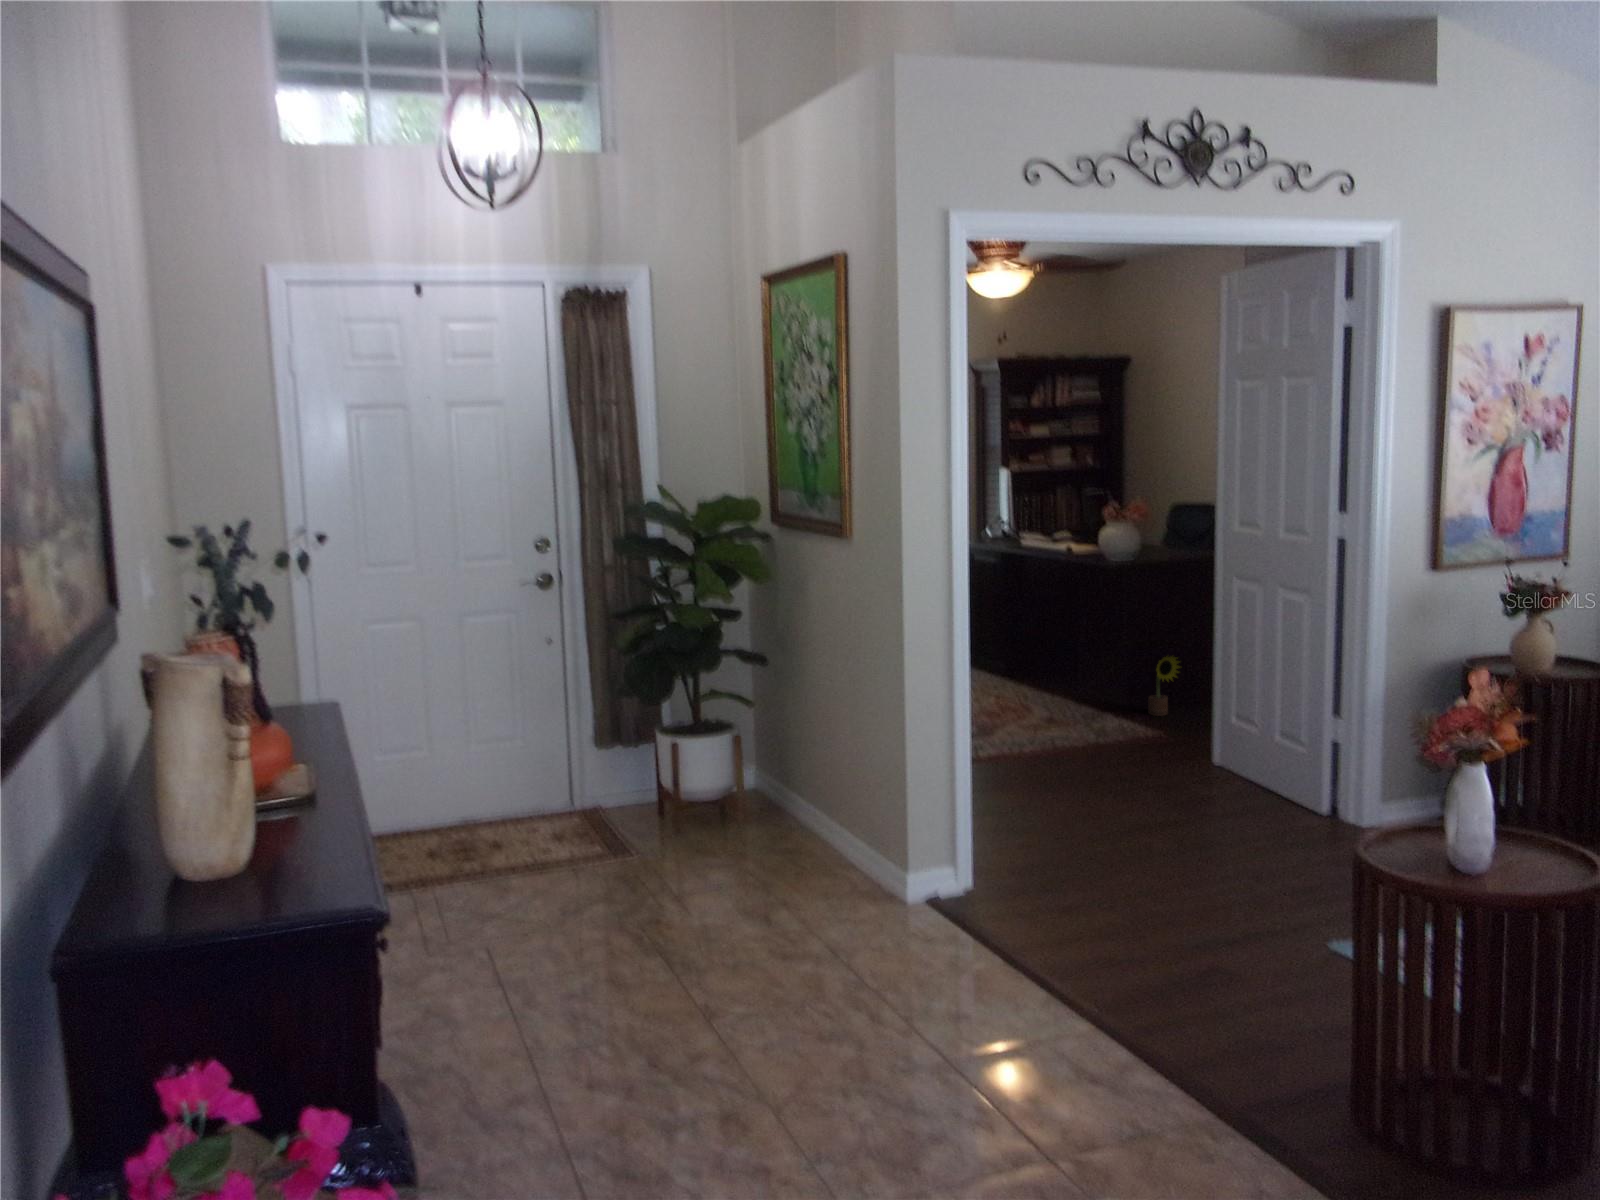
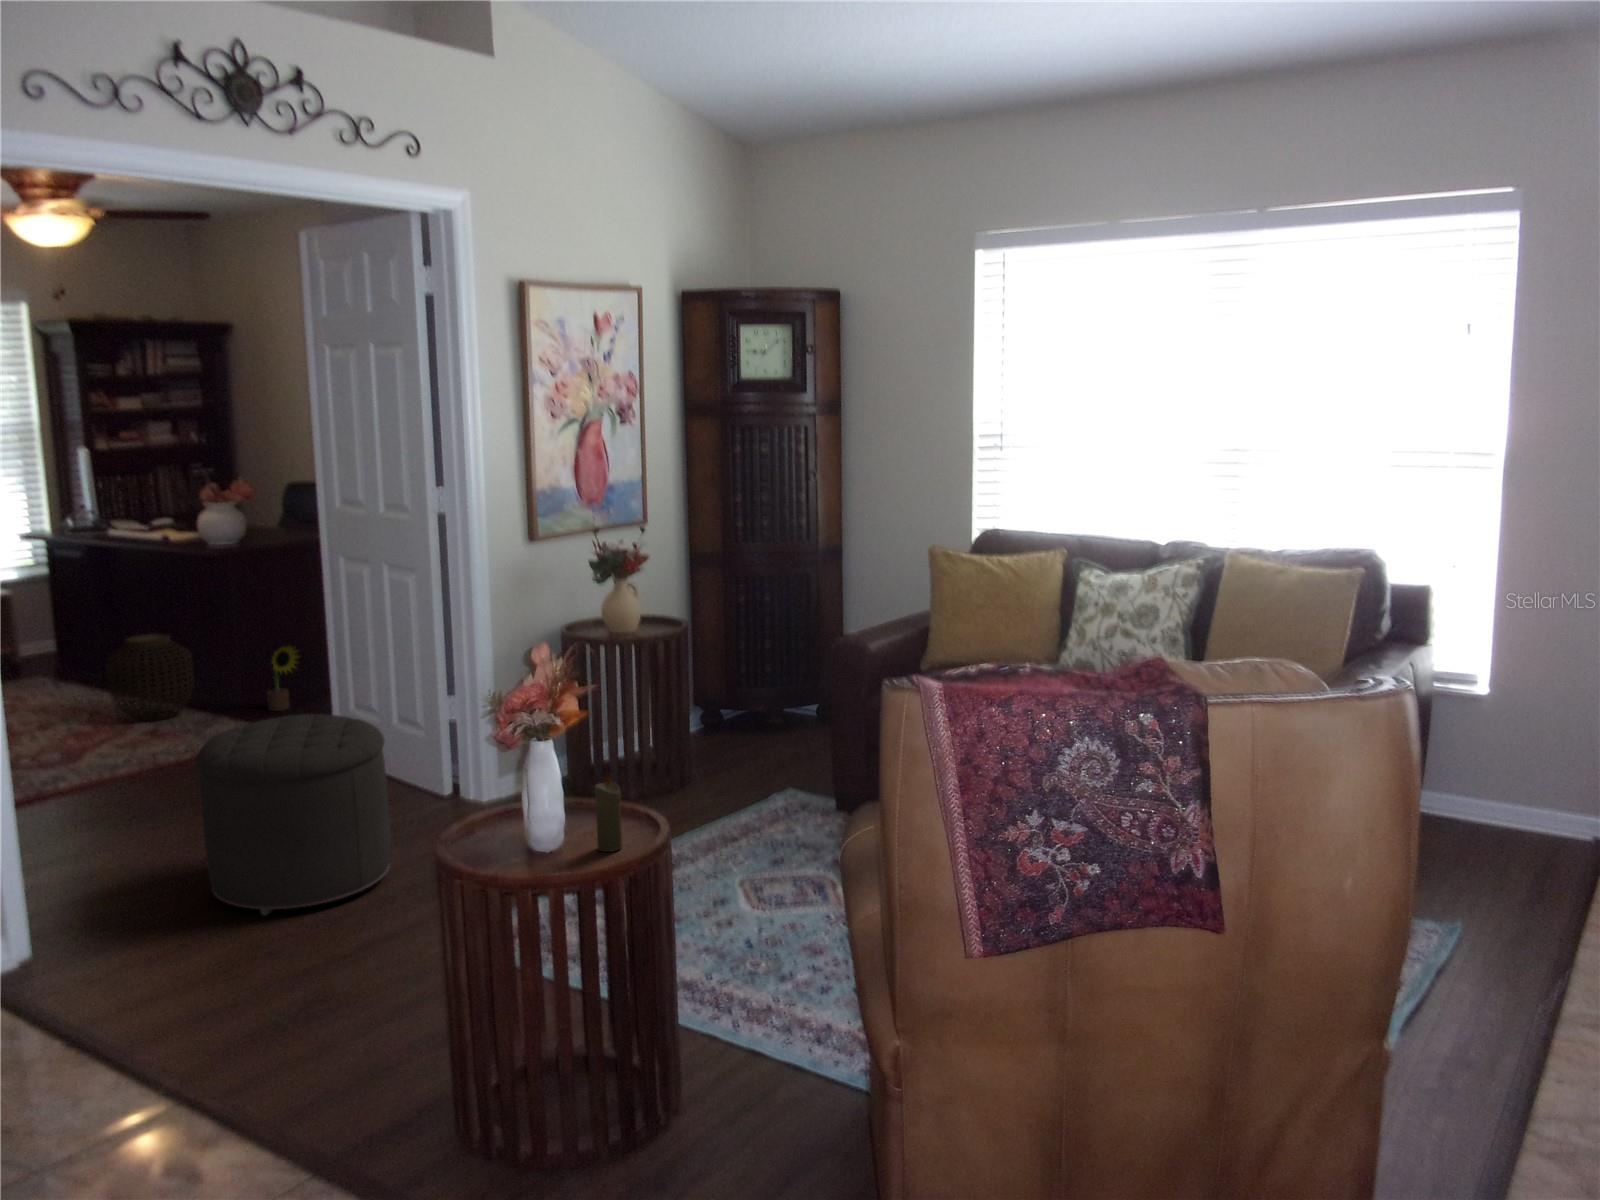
woven basket: none [1016,634,1086,712] -> present [106,633,194,721]
ottoman: none [1112,719,1279,895] -> present [196,714,391,915]
candle: none [1525,804,1555,885] -> present [594,774,622,852]

